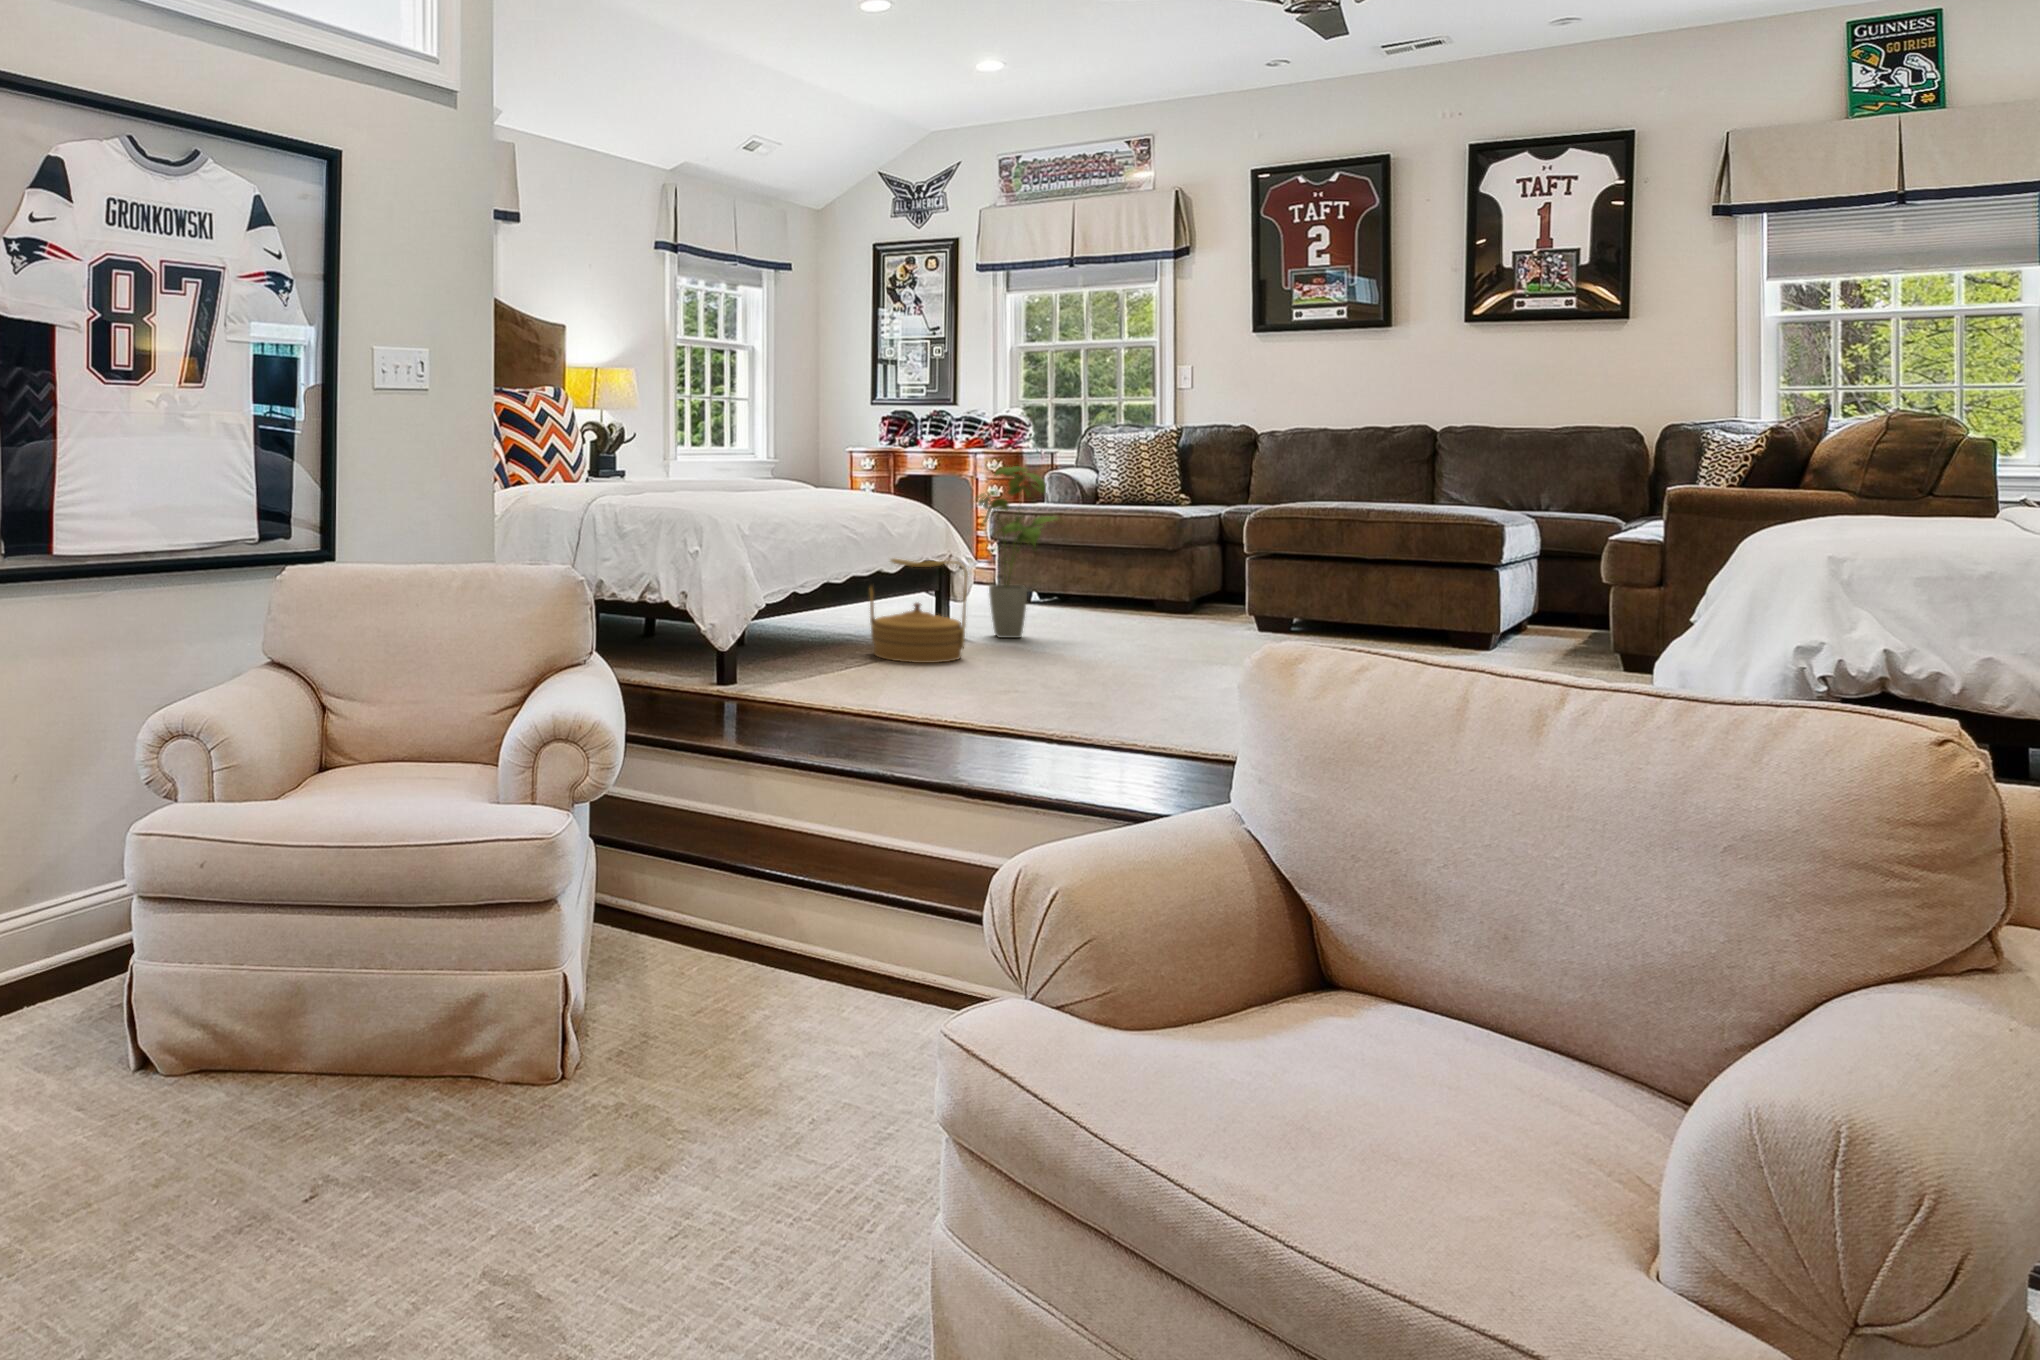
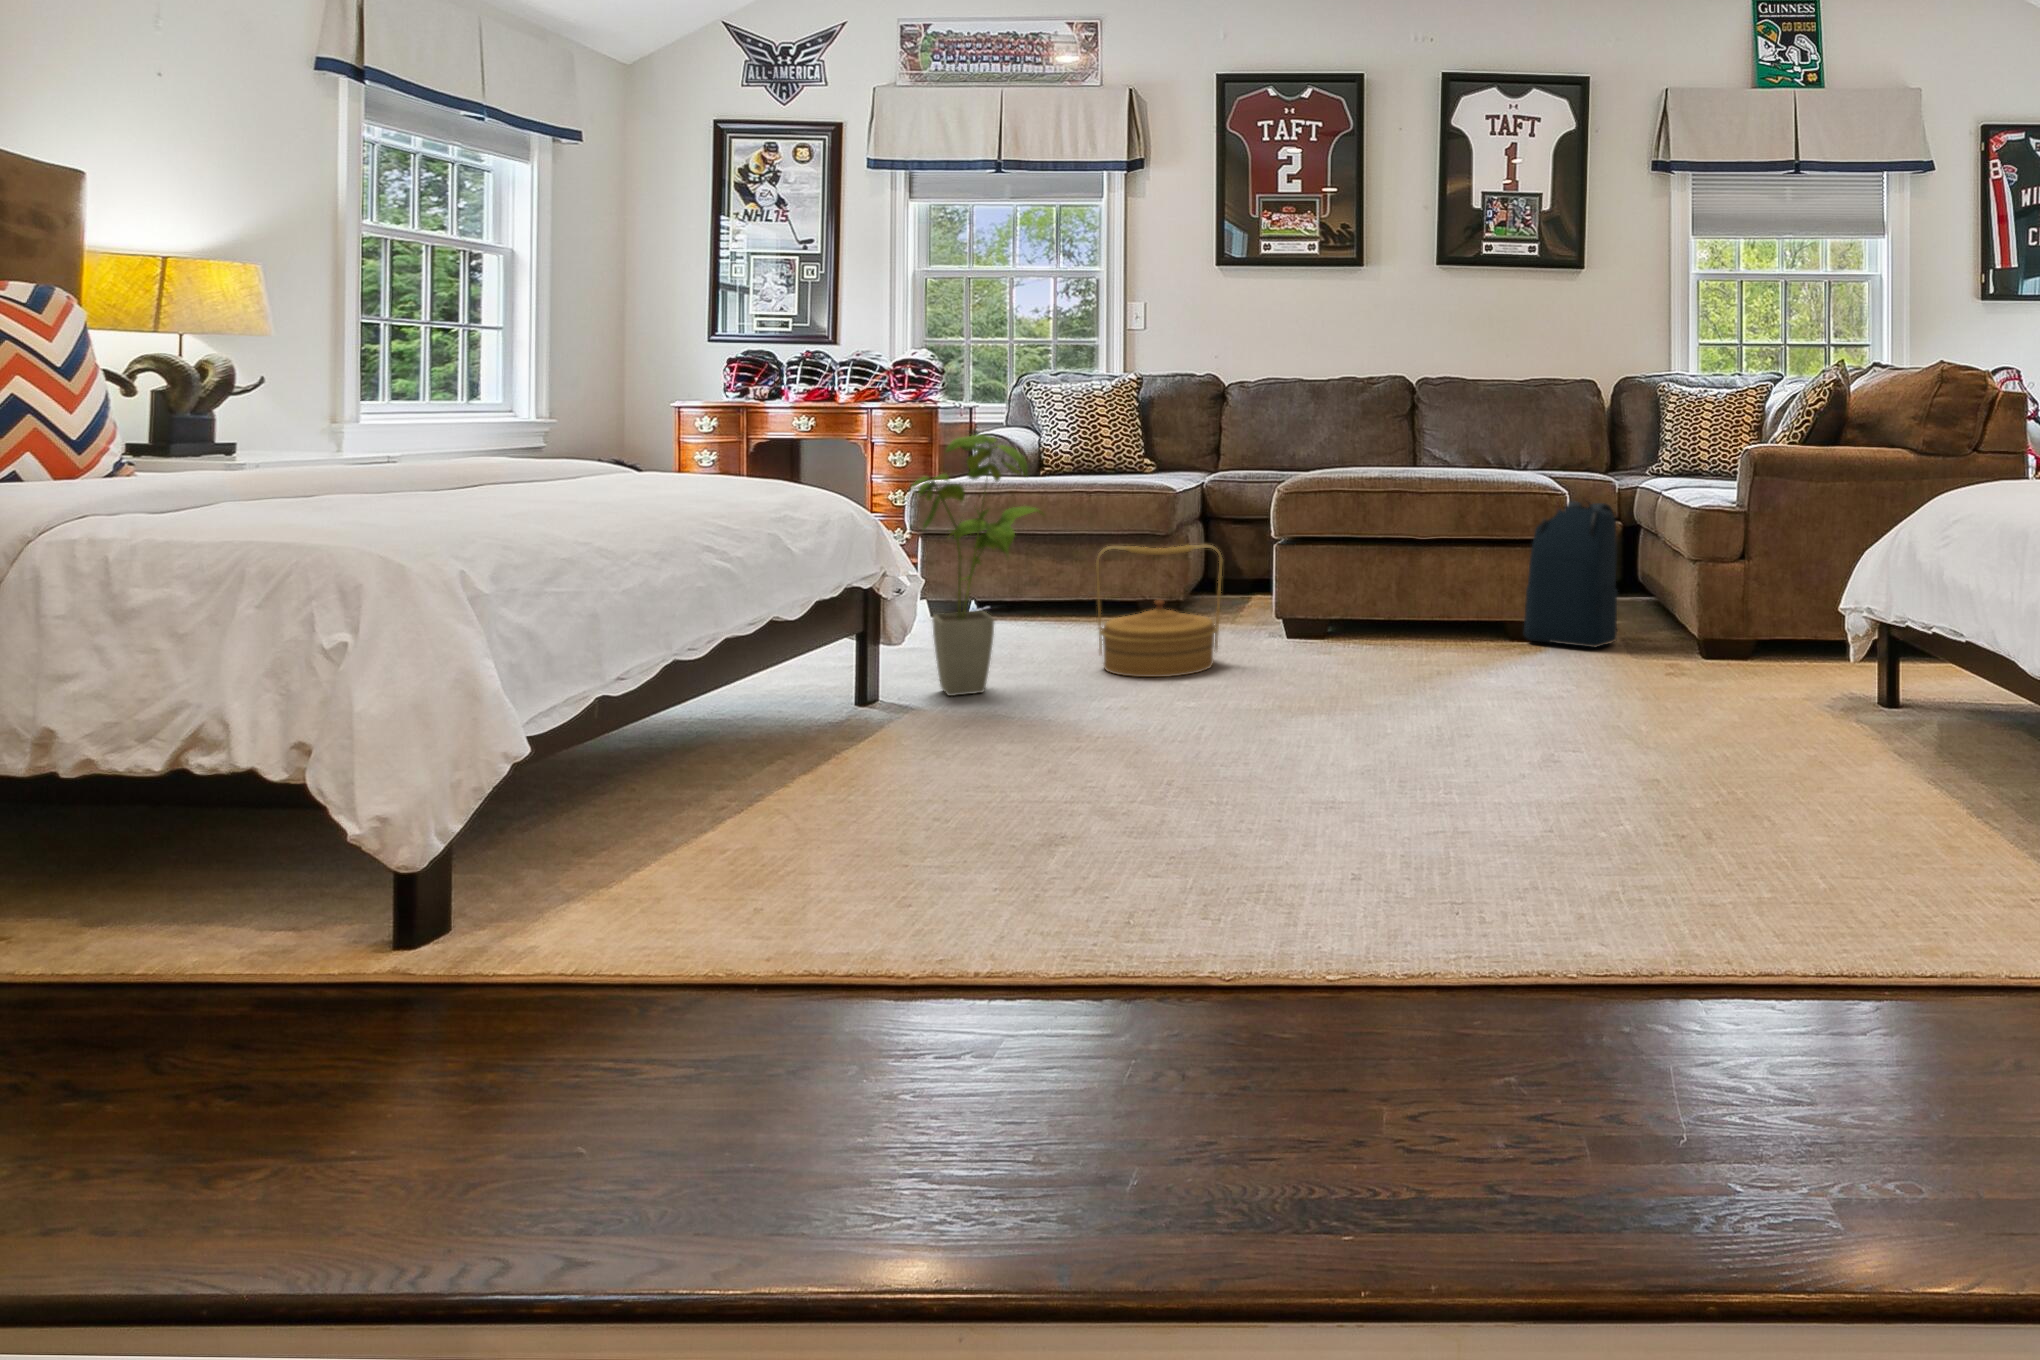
backpack: none [1481,530,1587,660] -> present [1524,501,1618,647]
basket: present [869,559,968,663] -> present [1097,545,1222,677]

